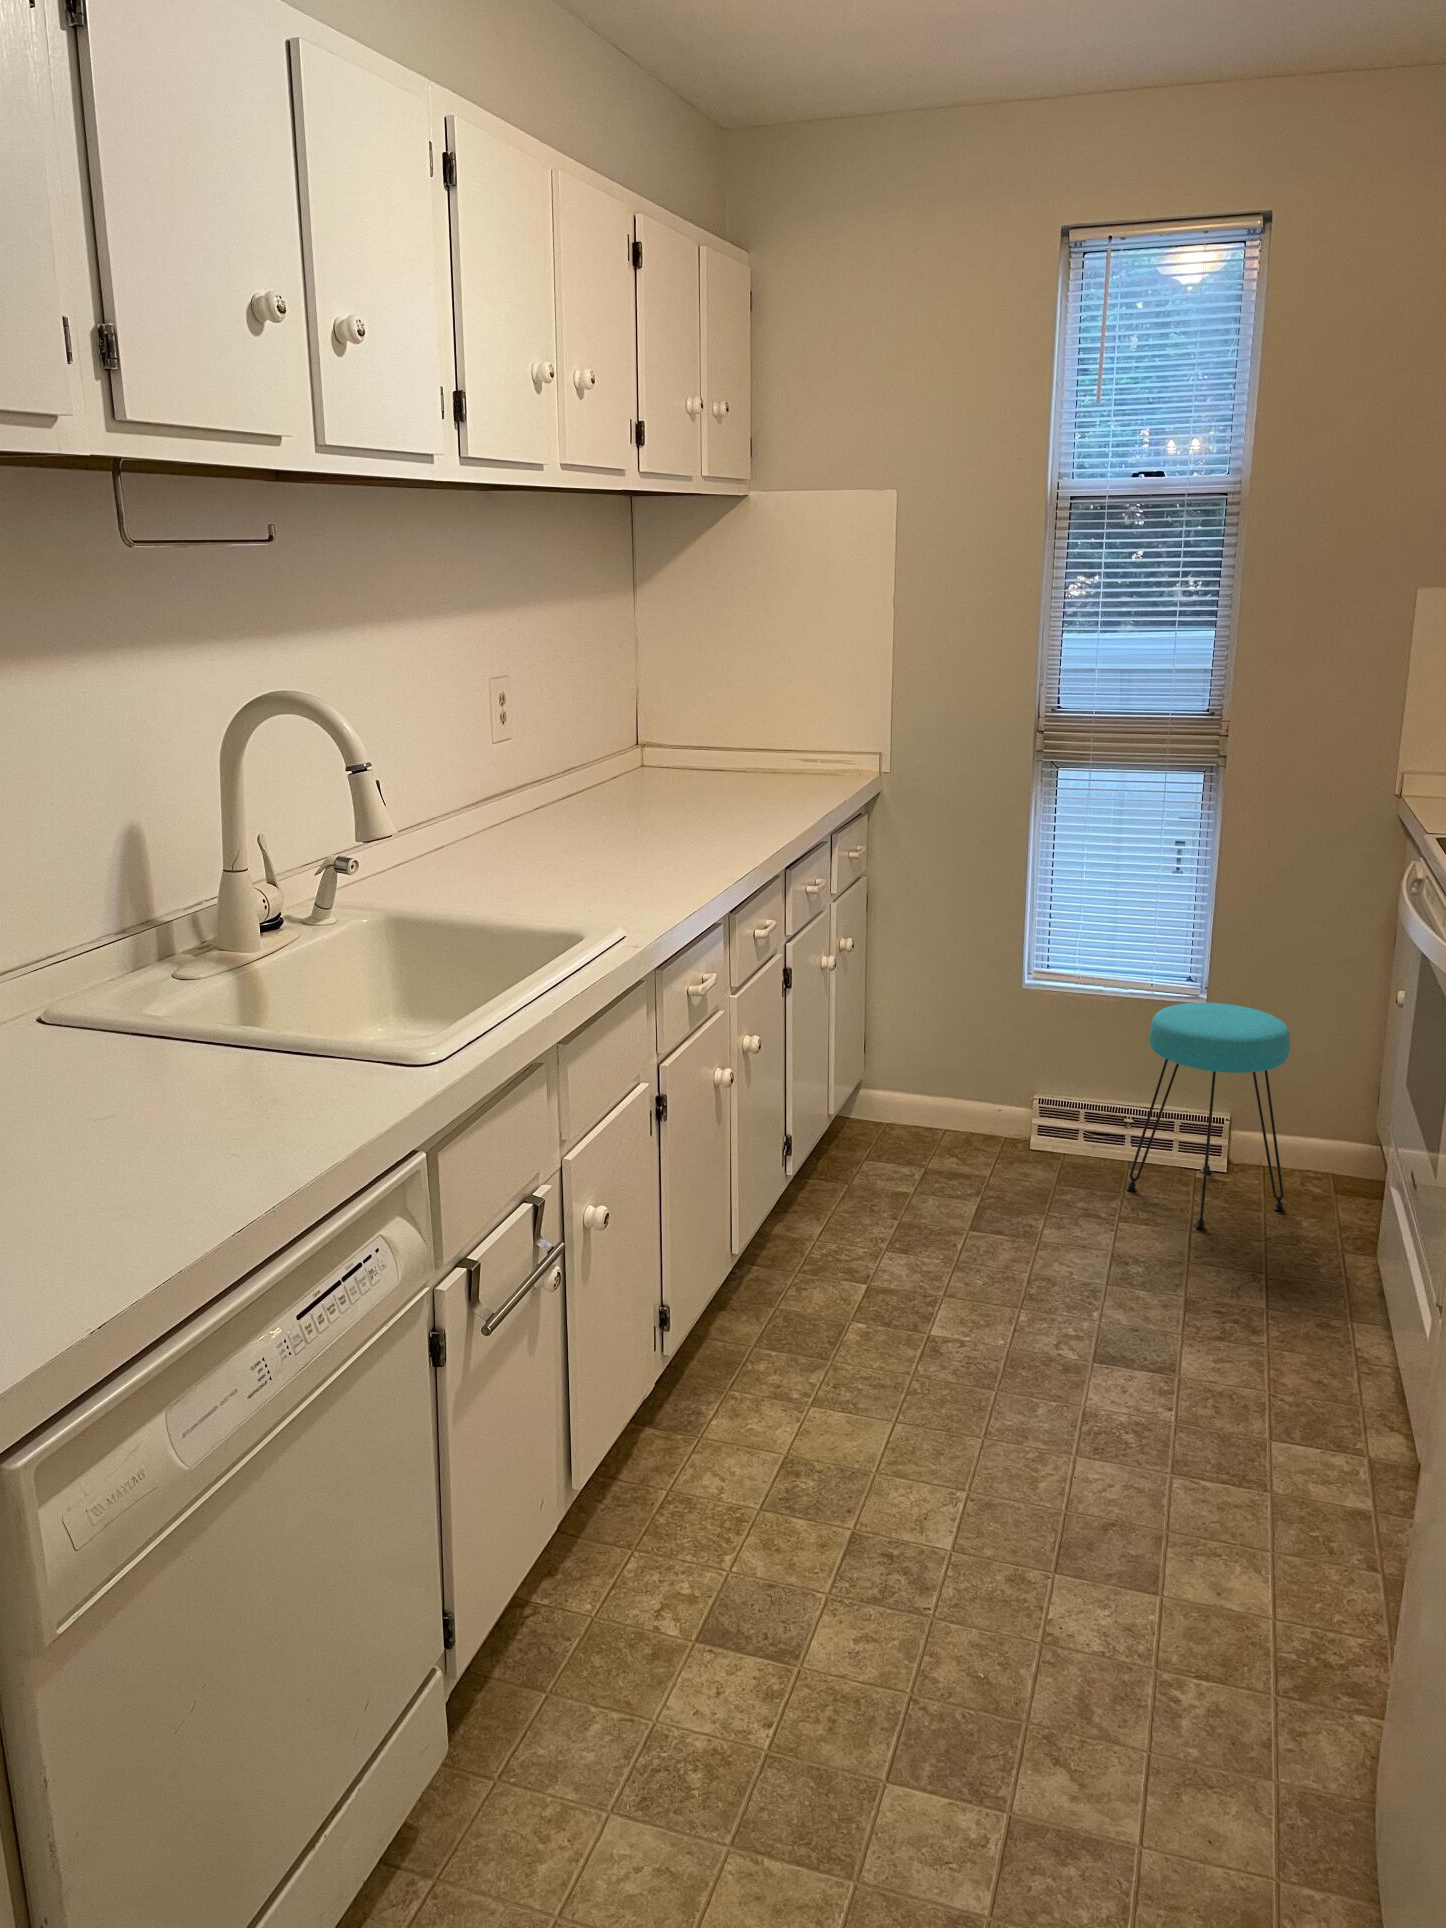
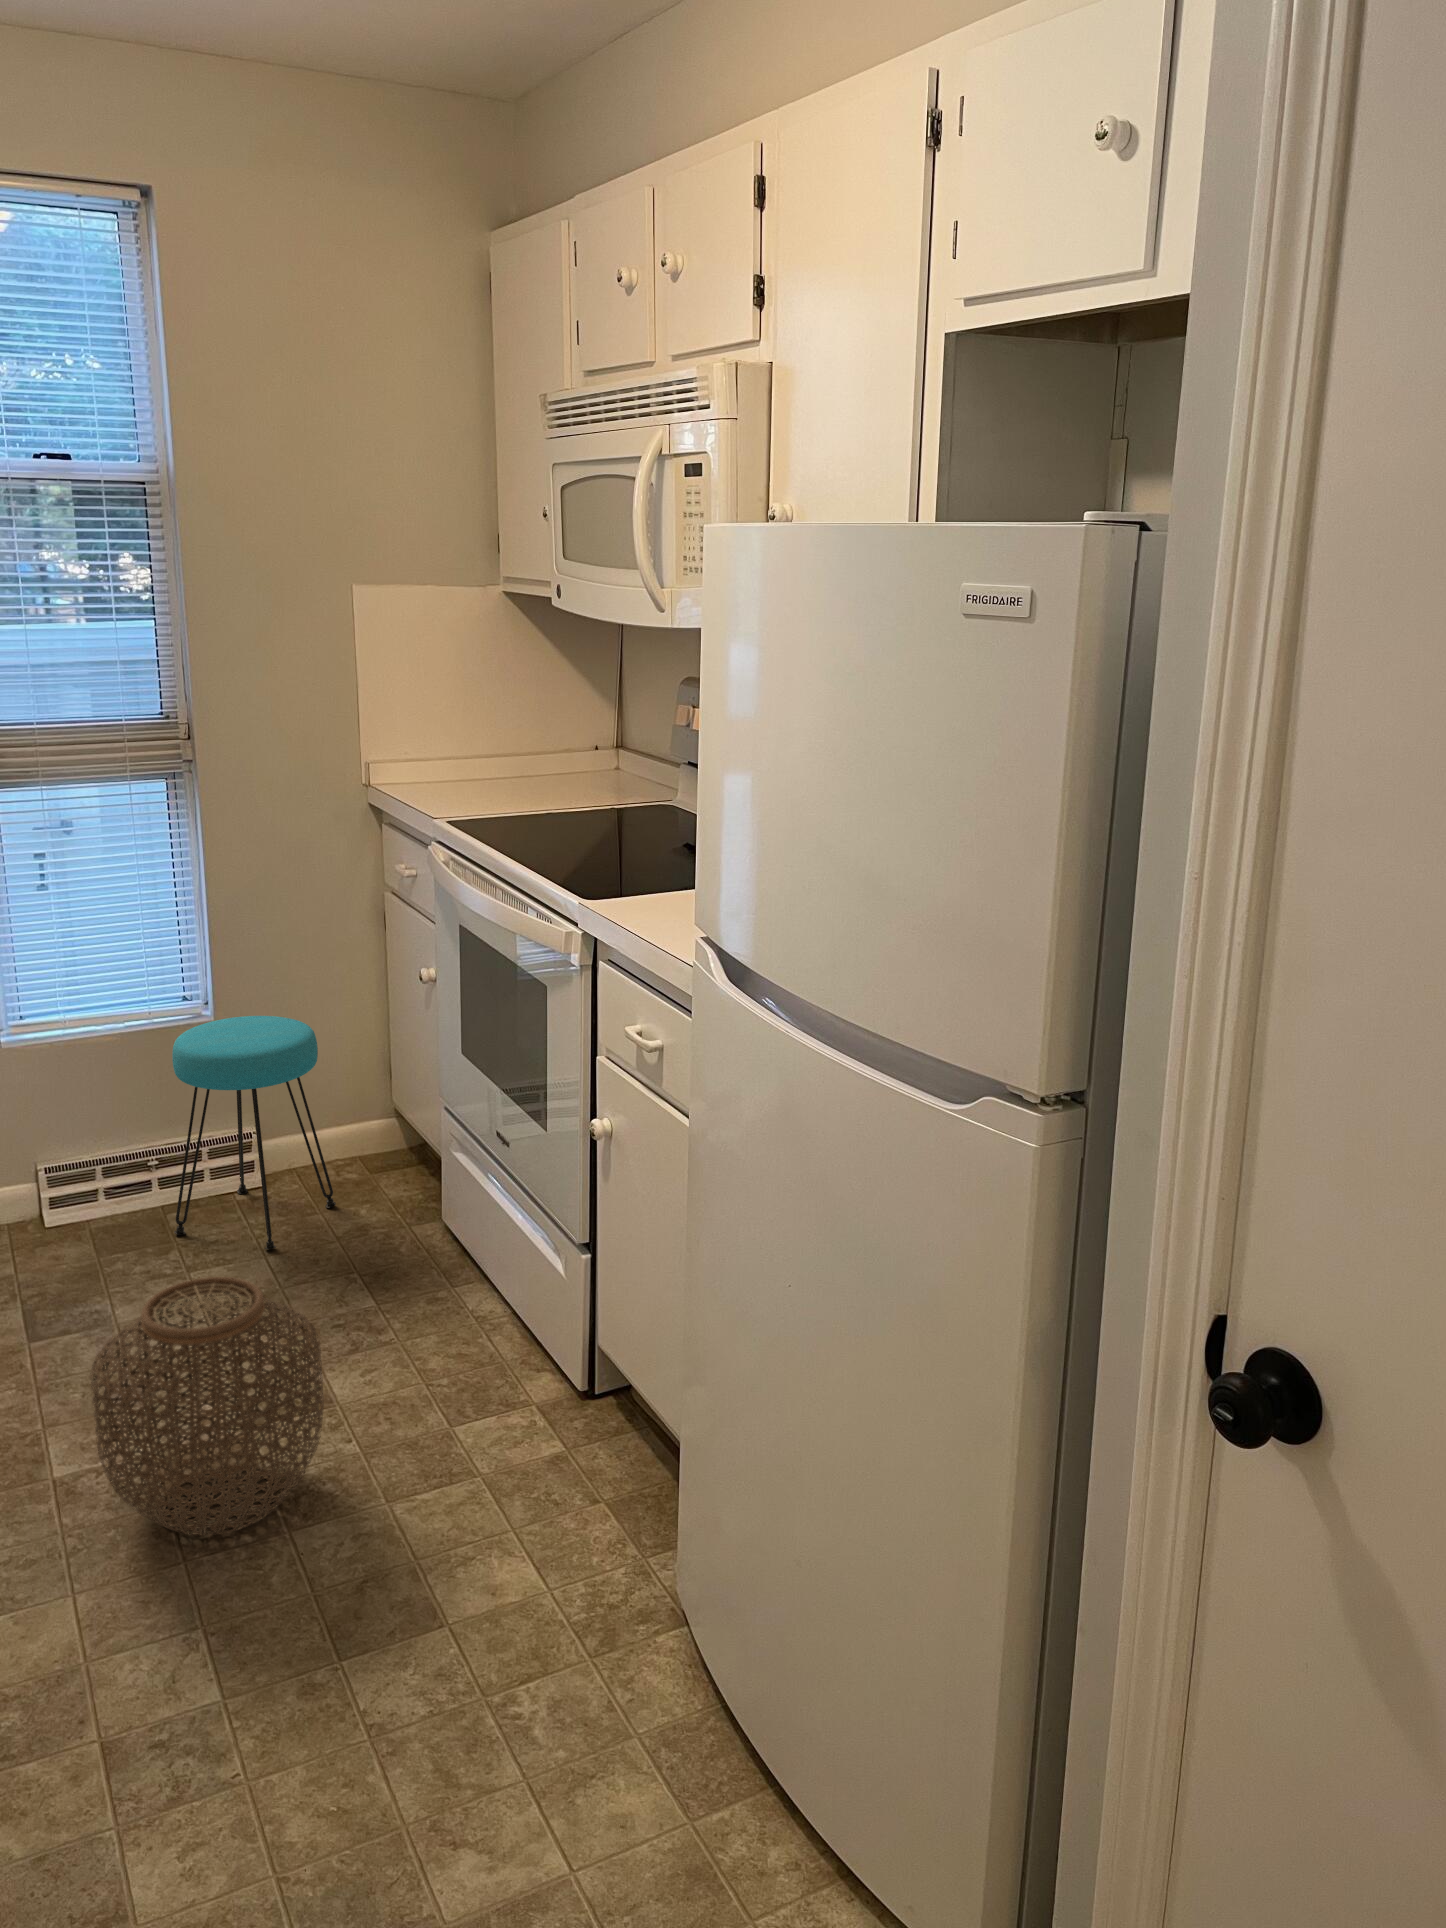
woven basket: none [942,1205,1144,1436] -> present [90,1277,323,1536]

